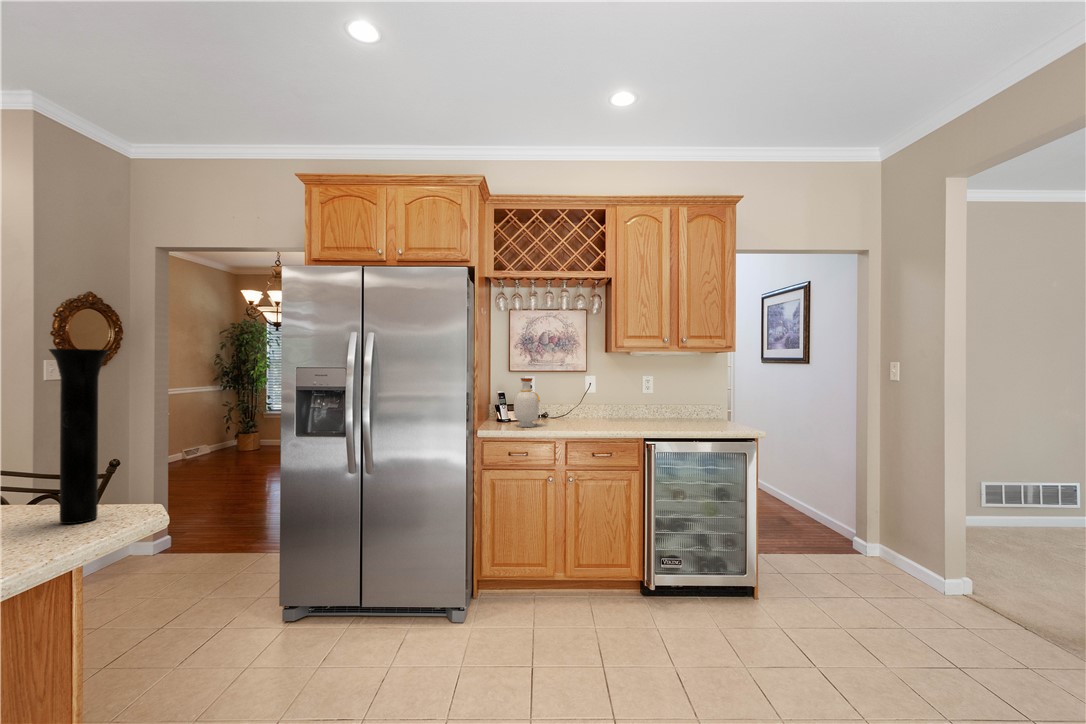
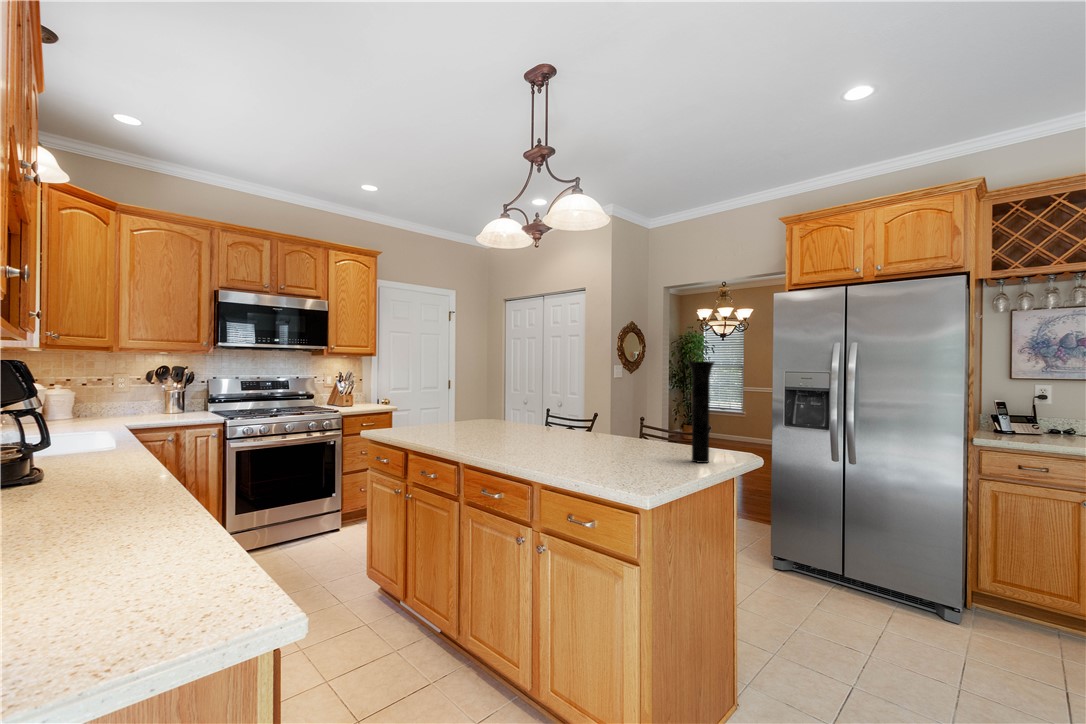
bottle: present [514,378,540,427] -> none [1024,387,1065,442]

